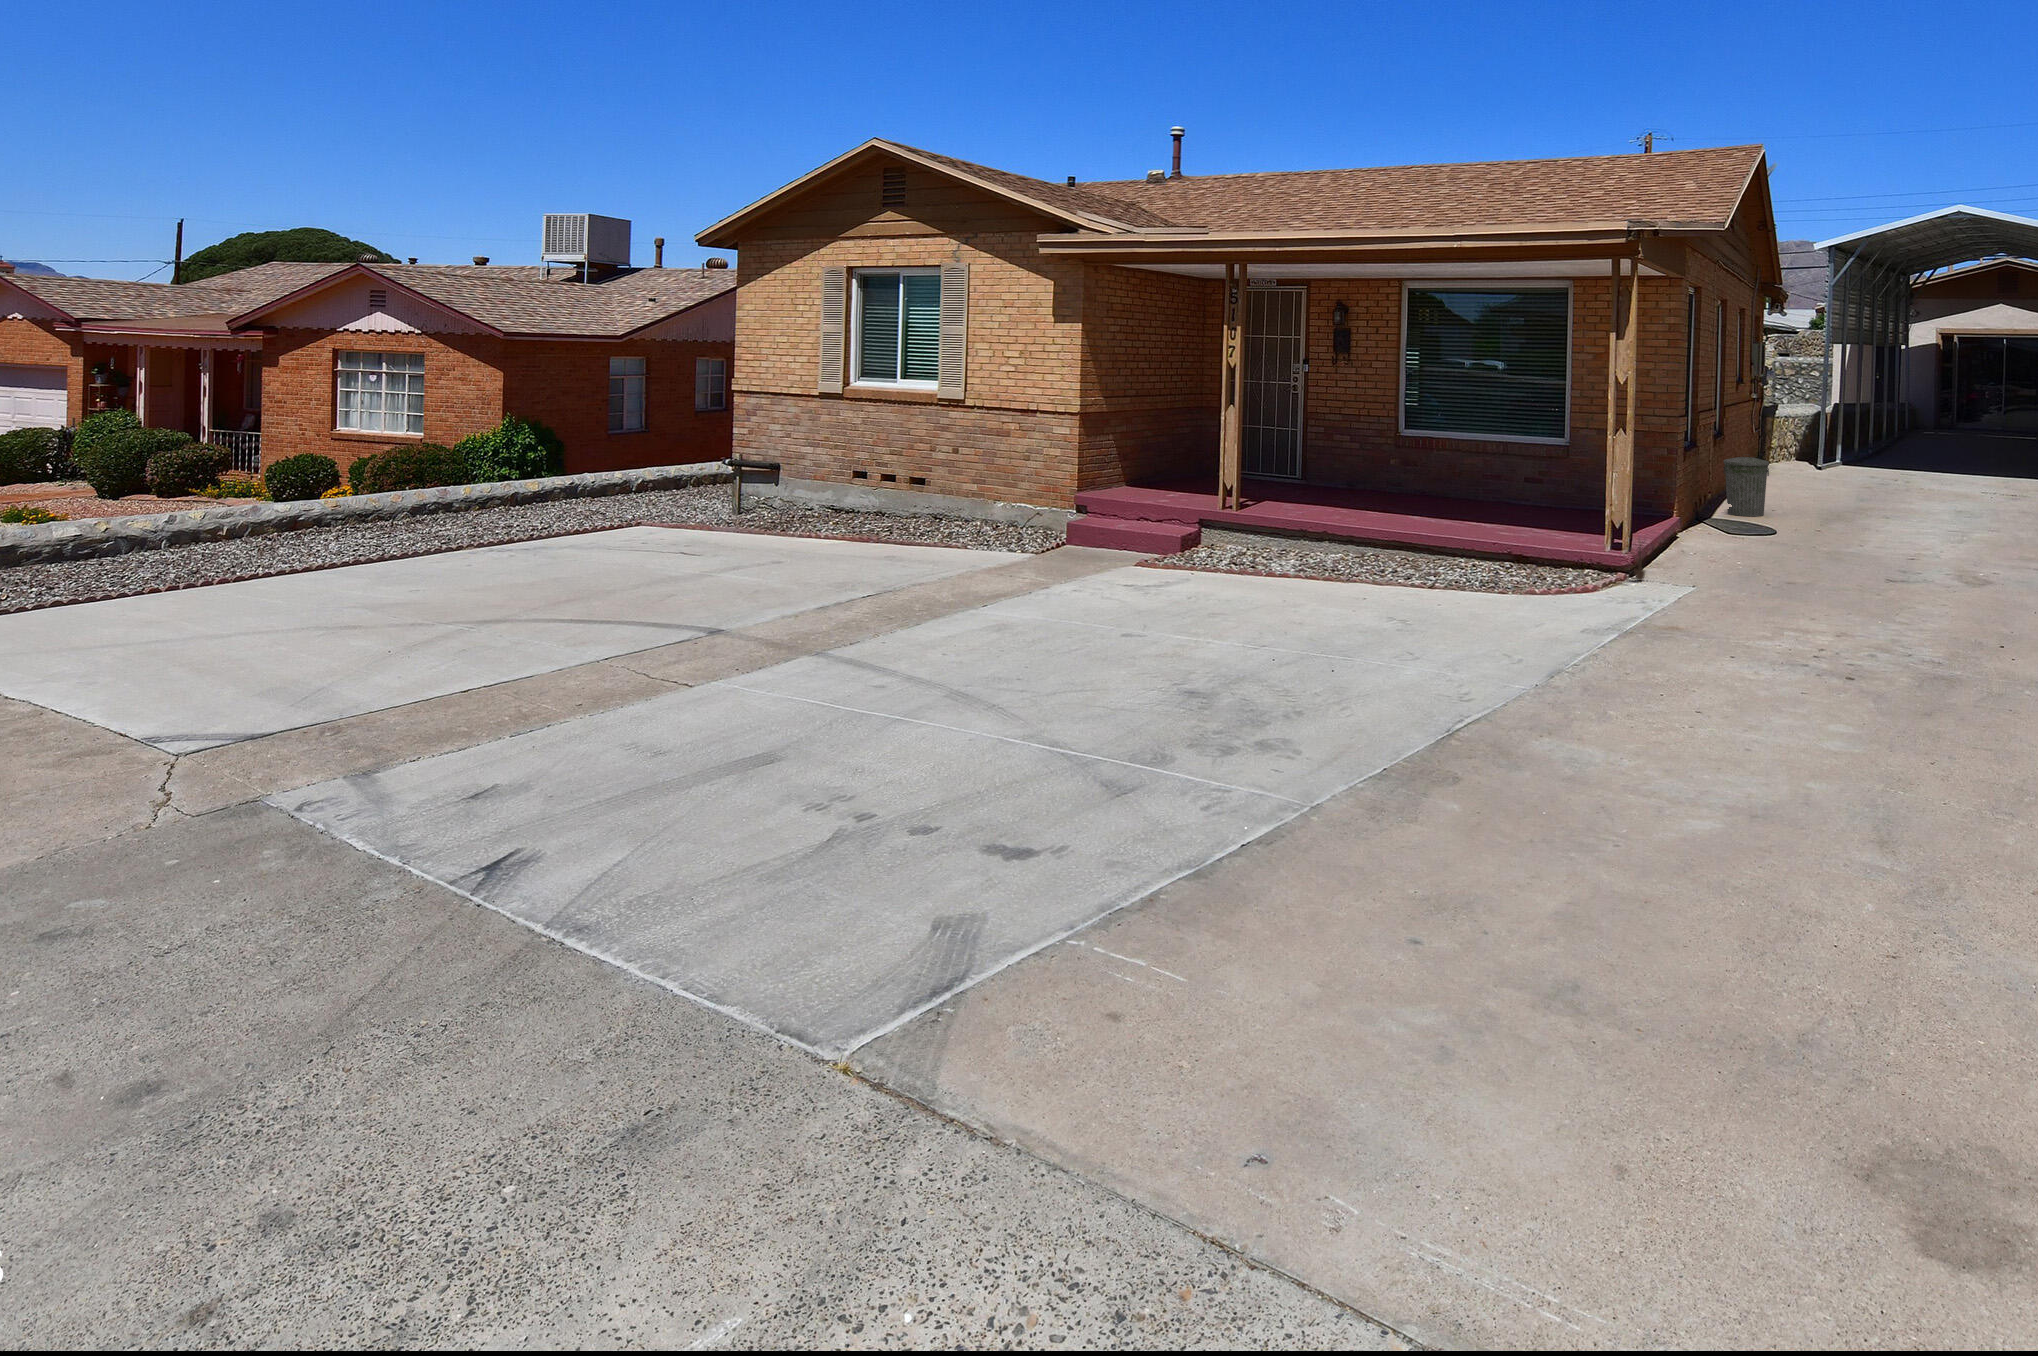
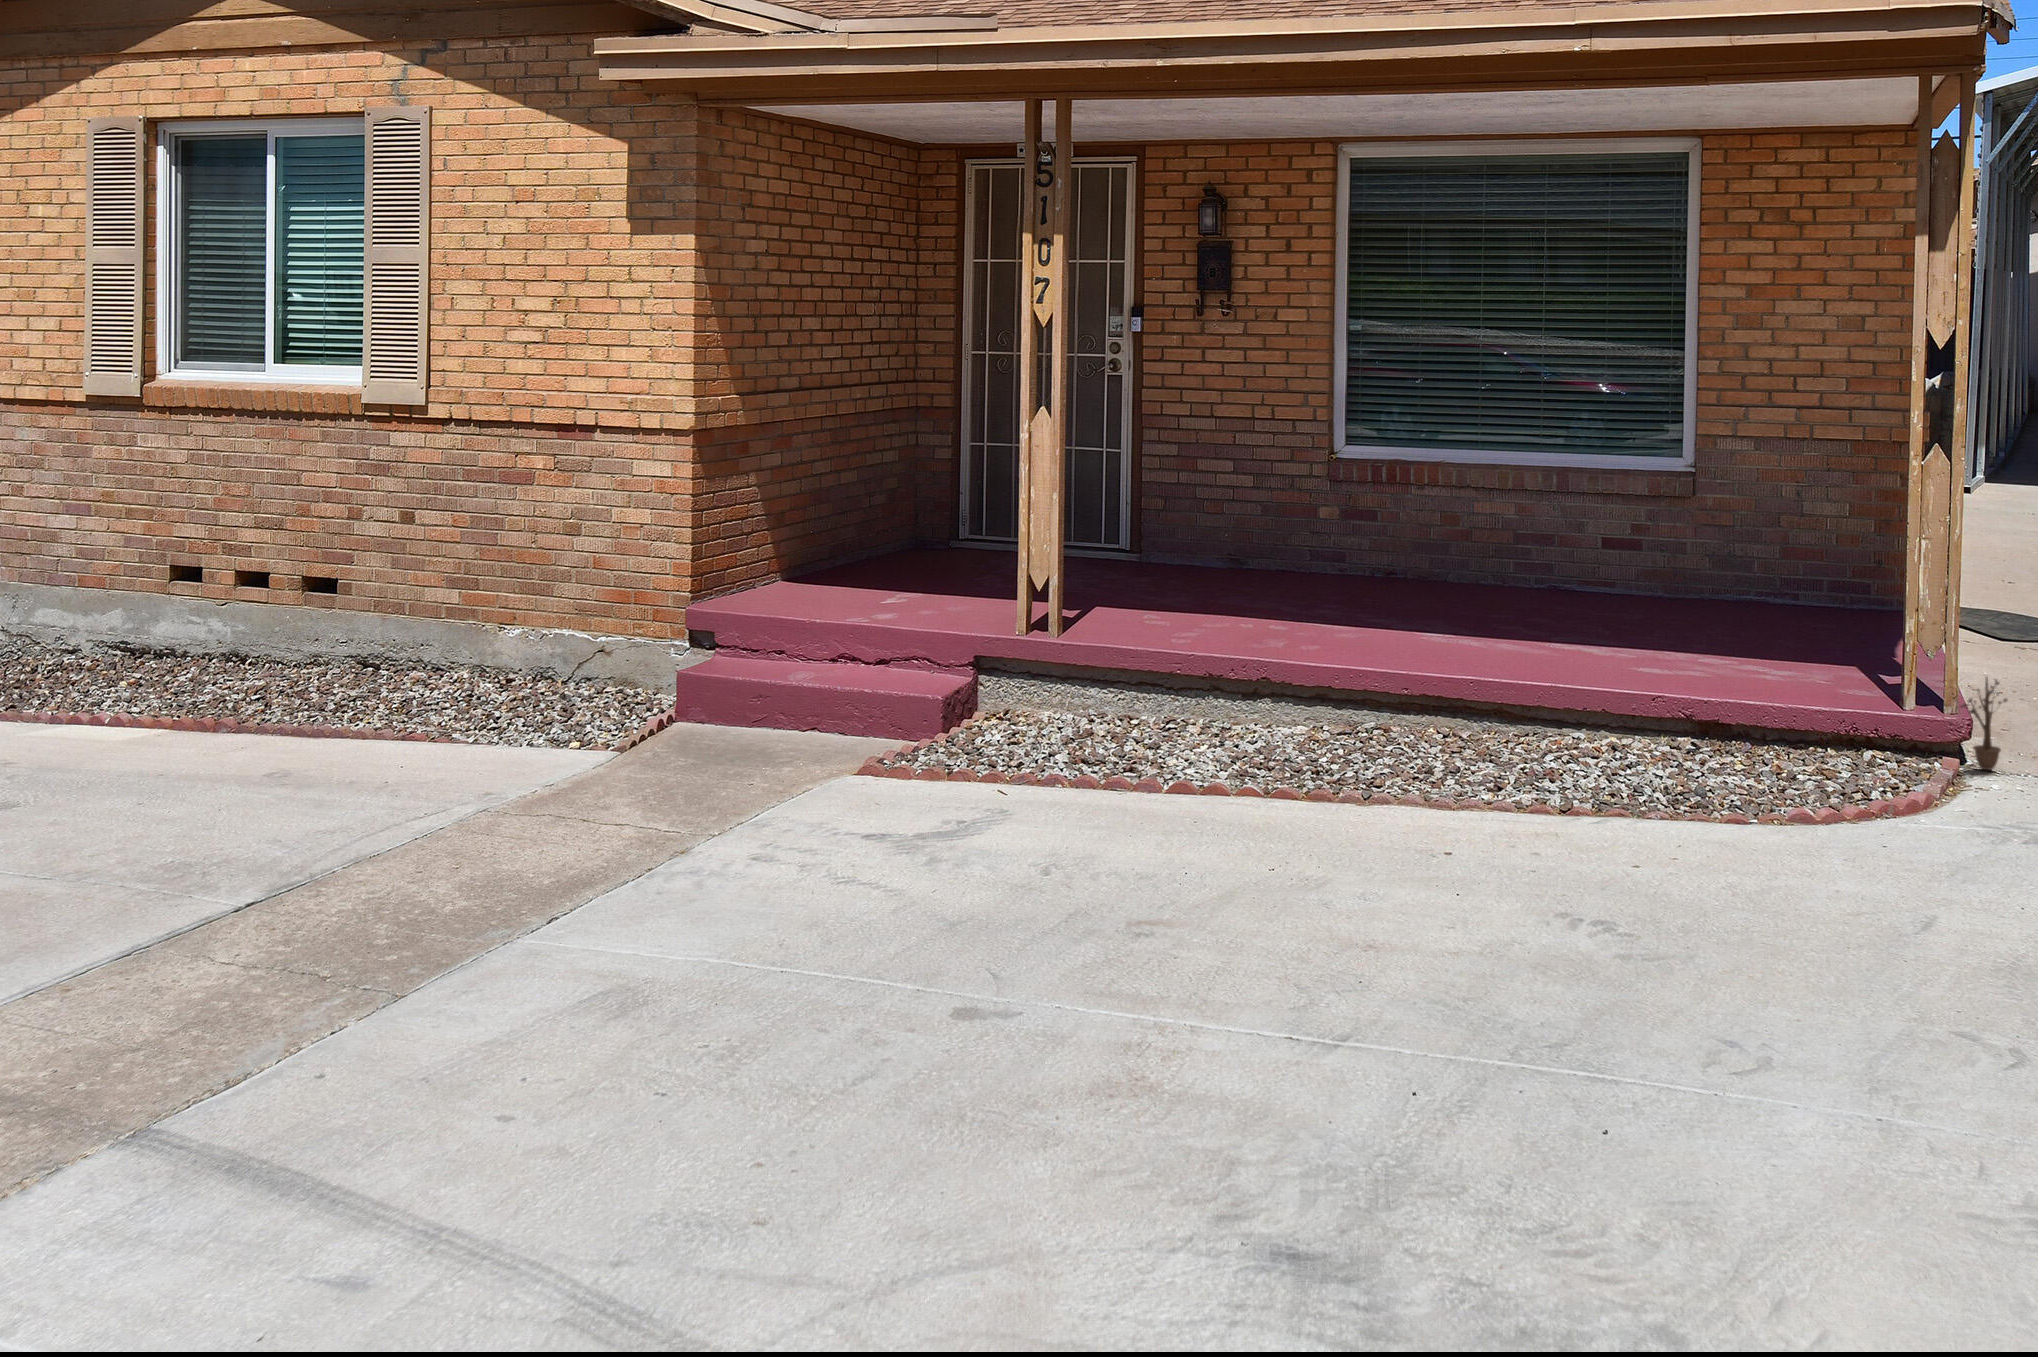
trash can: present [1723,457,1769,516] -> none [1930,477,2020,597]

